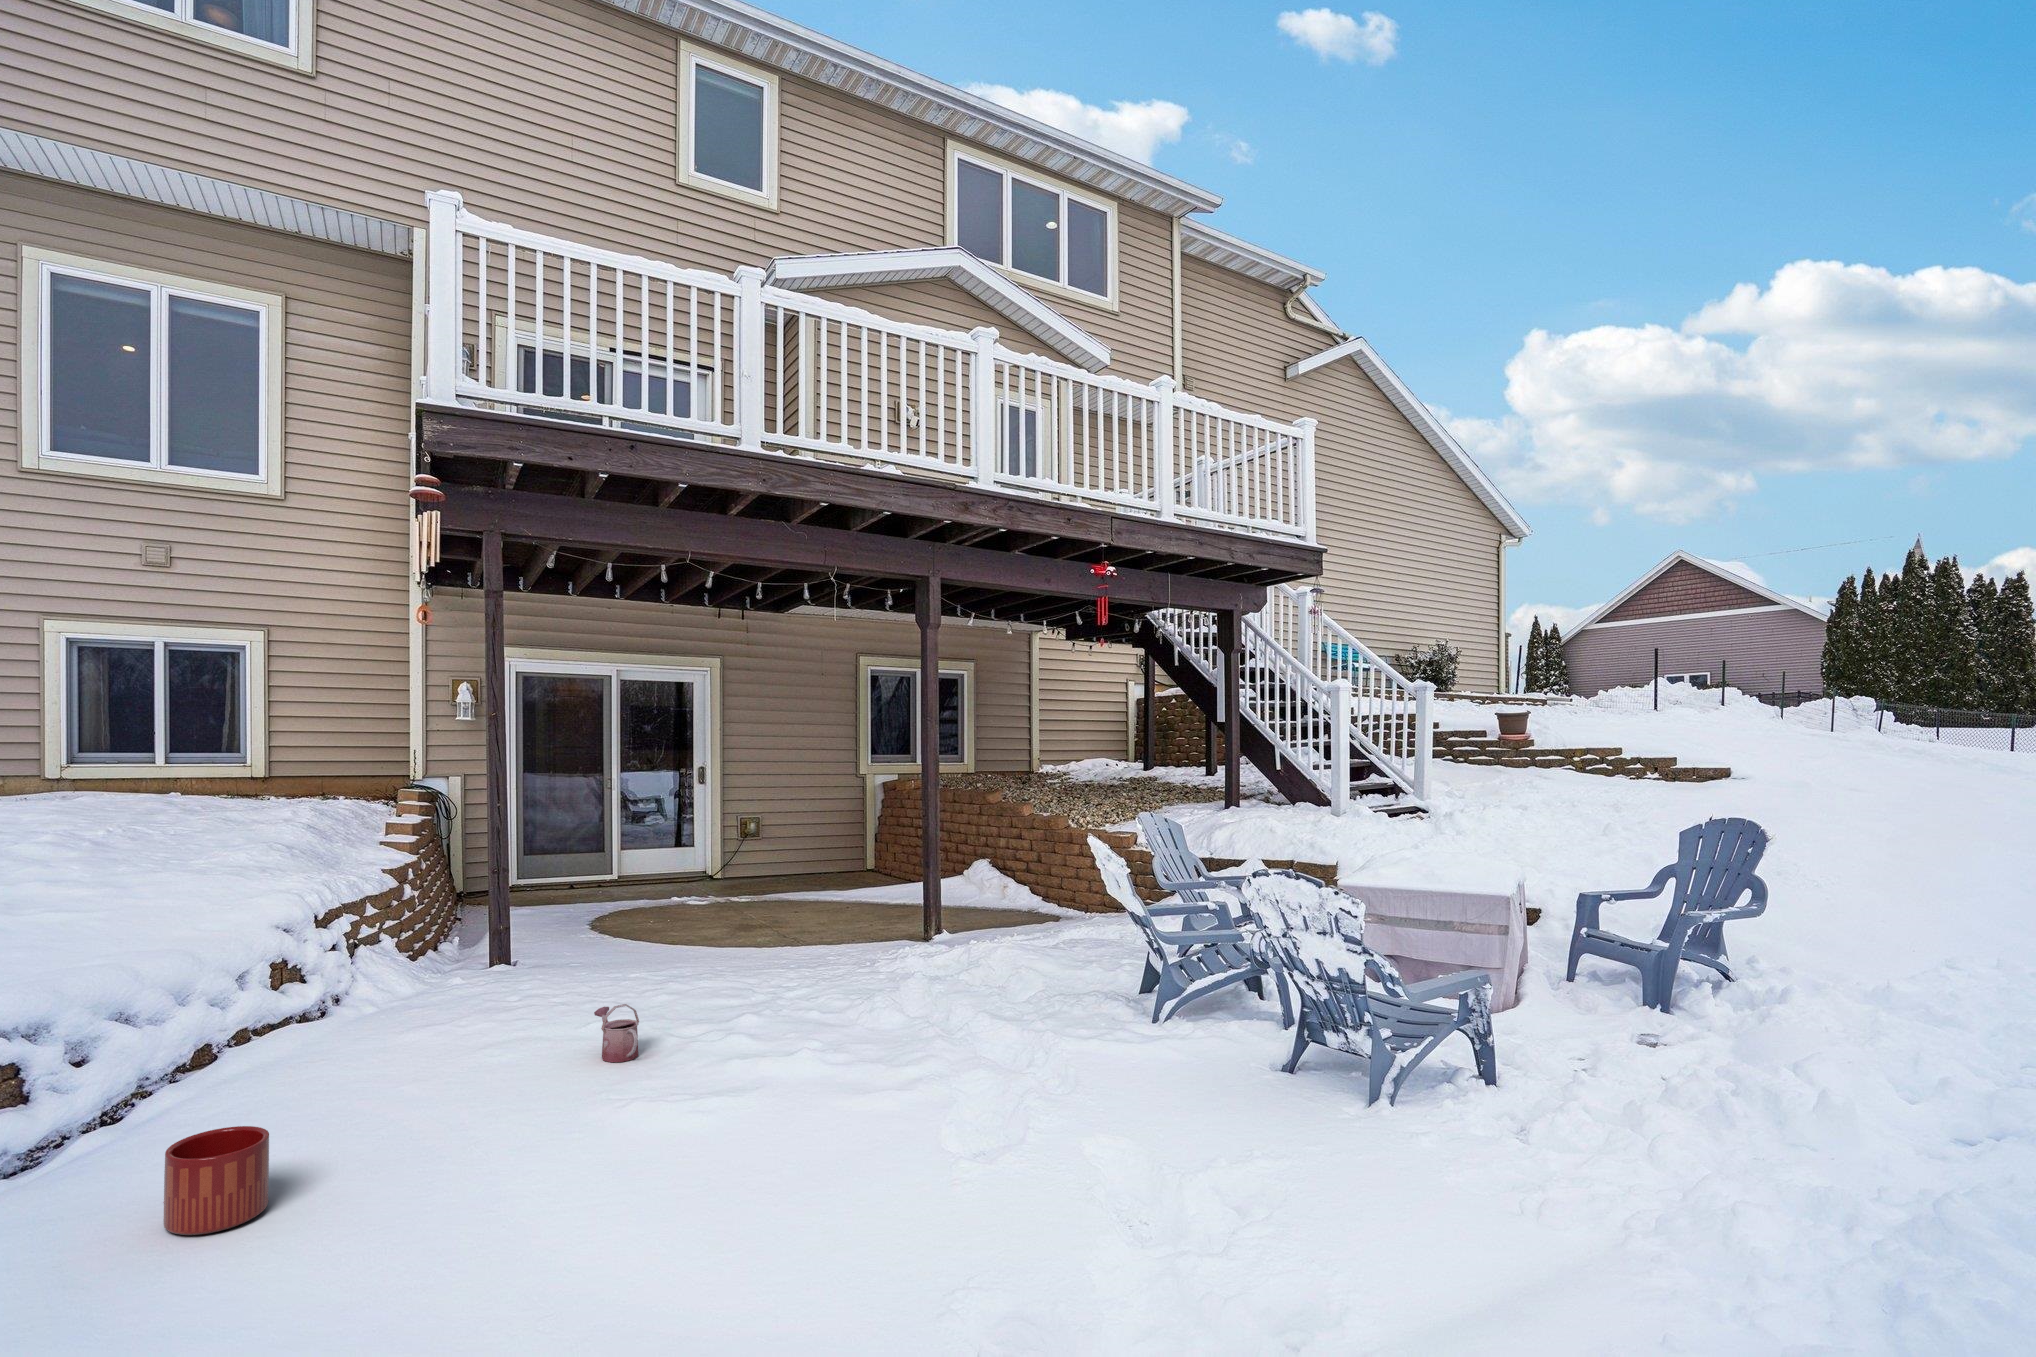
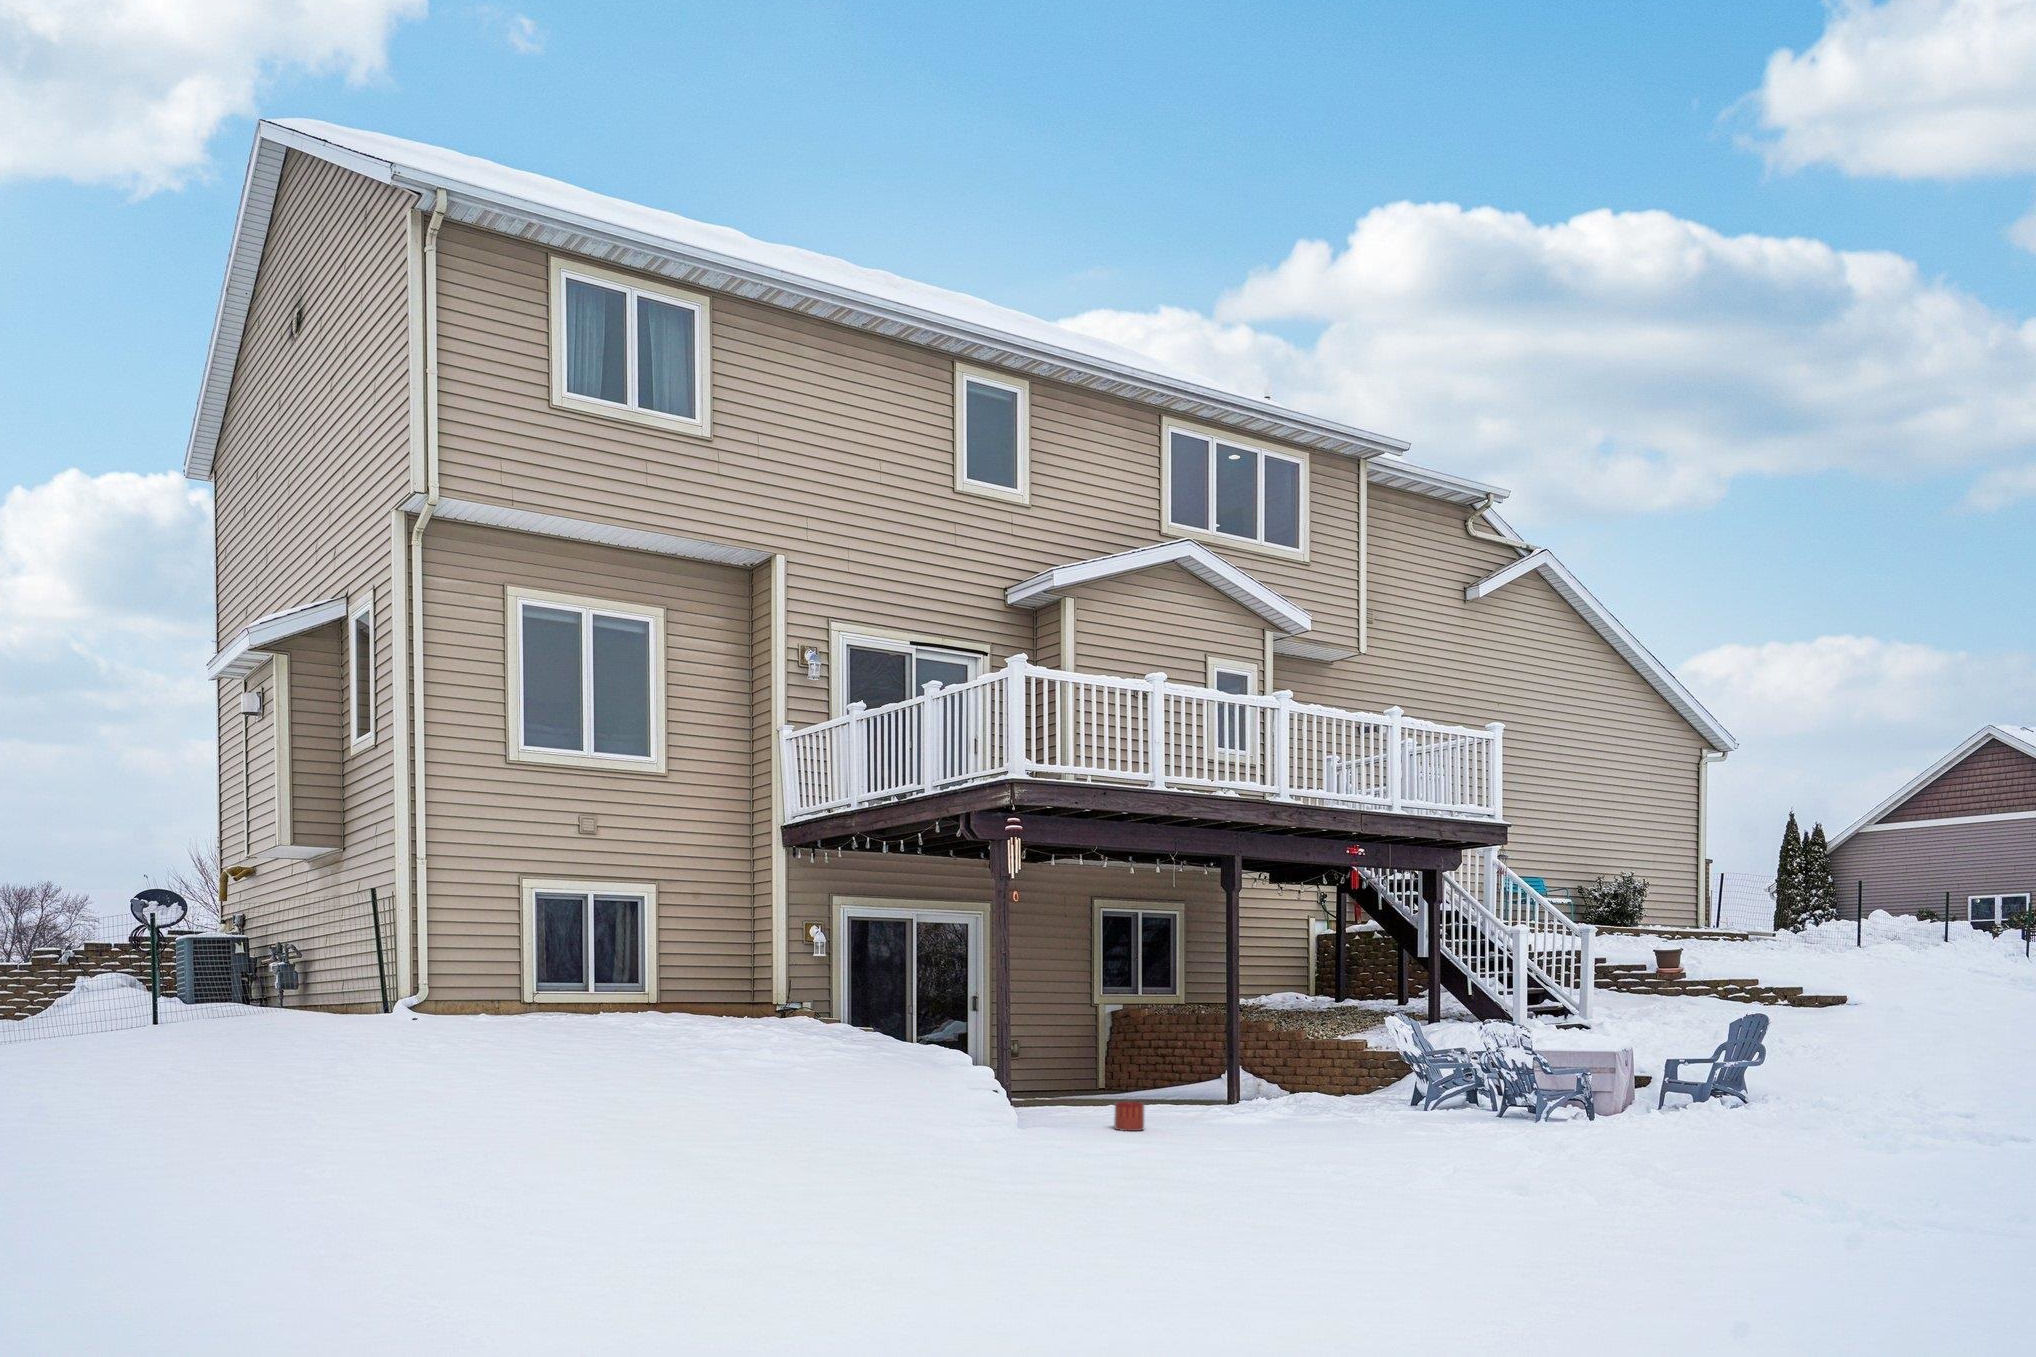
watering can: present [594,1004,639,1062] -> none [1164,1090,1196,1115]

